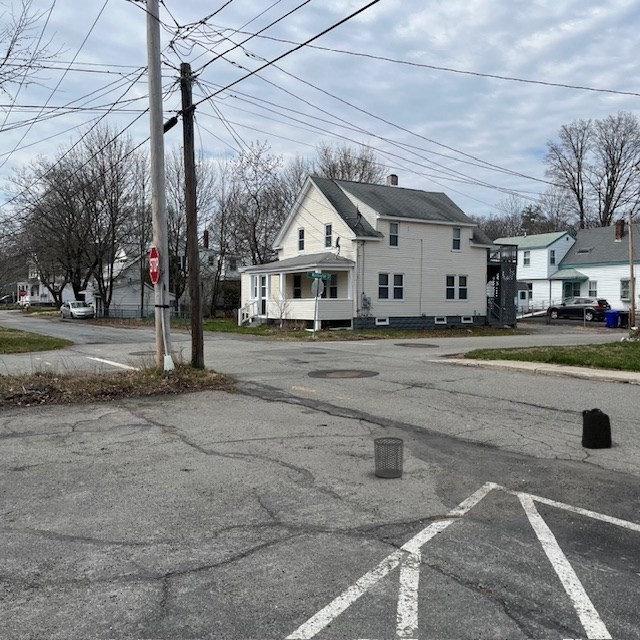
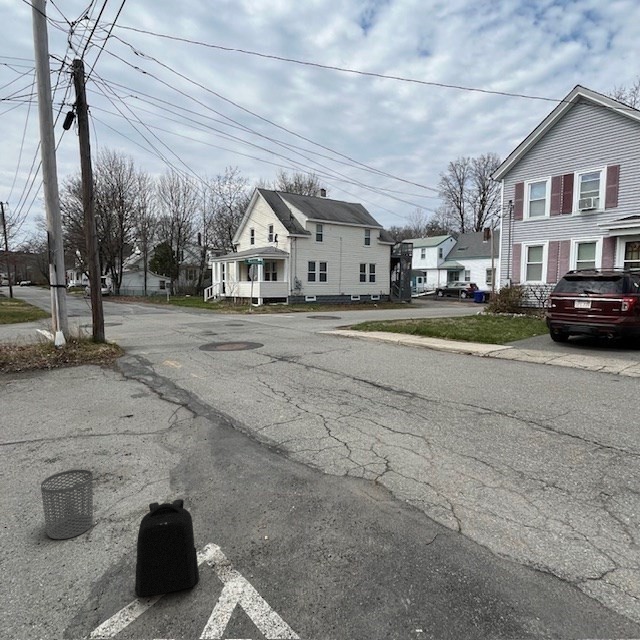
backpack: present [581,408,612,448] -> present [135,499,199,596]

